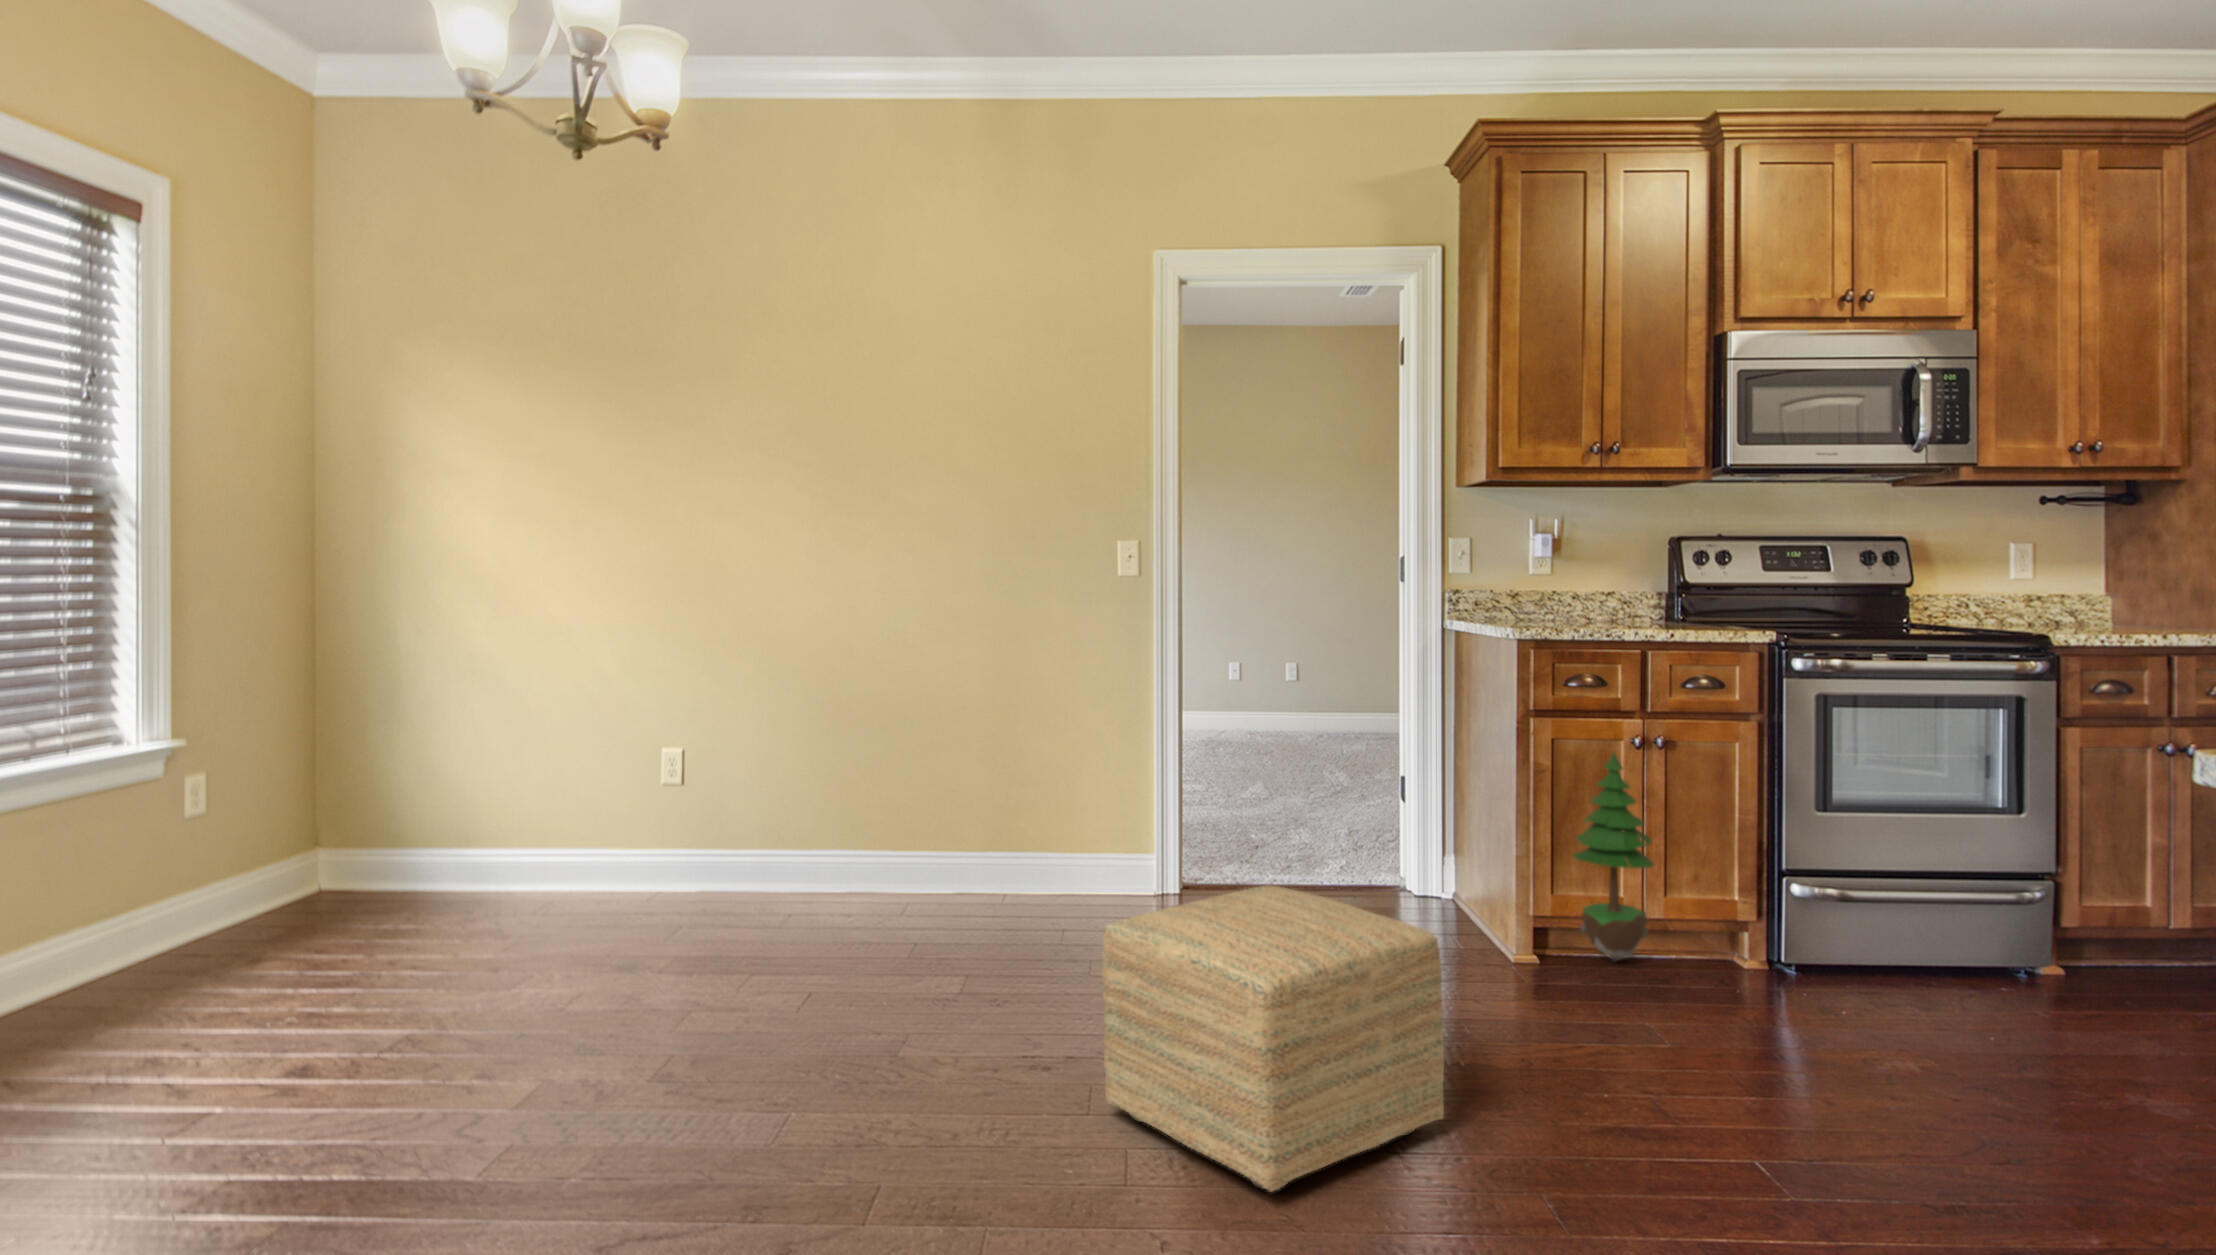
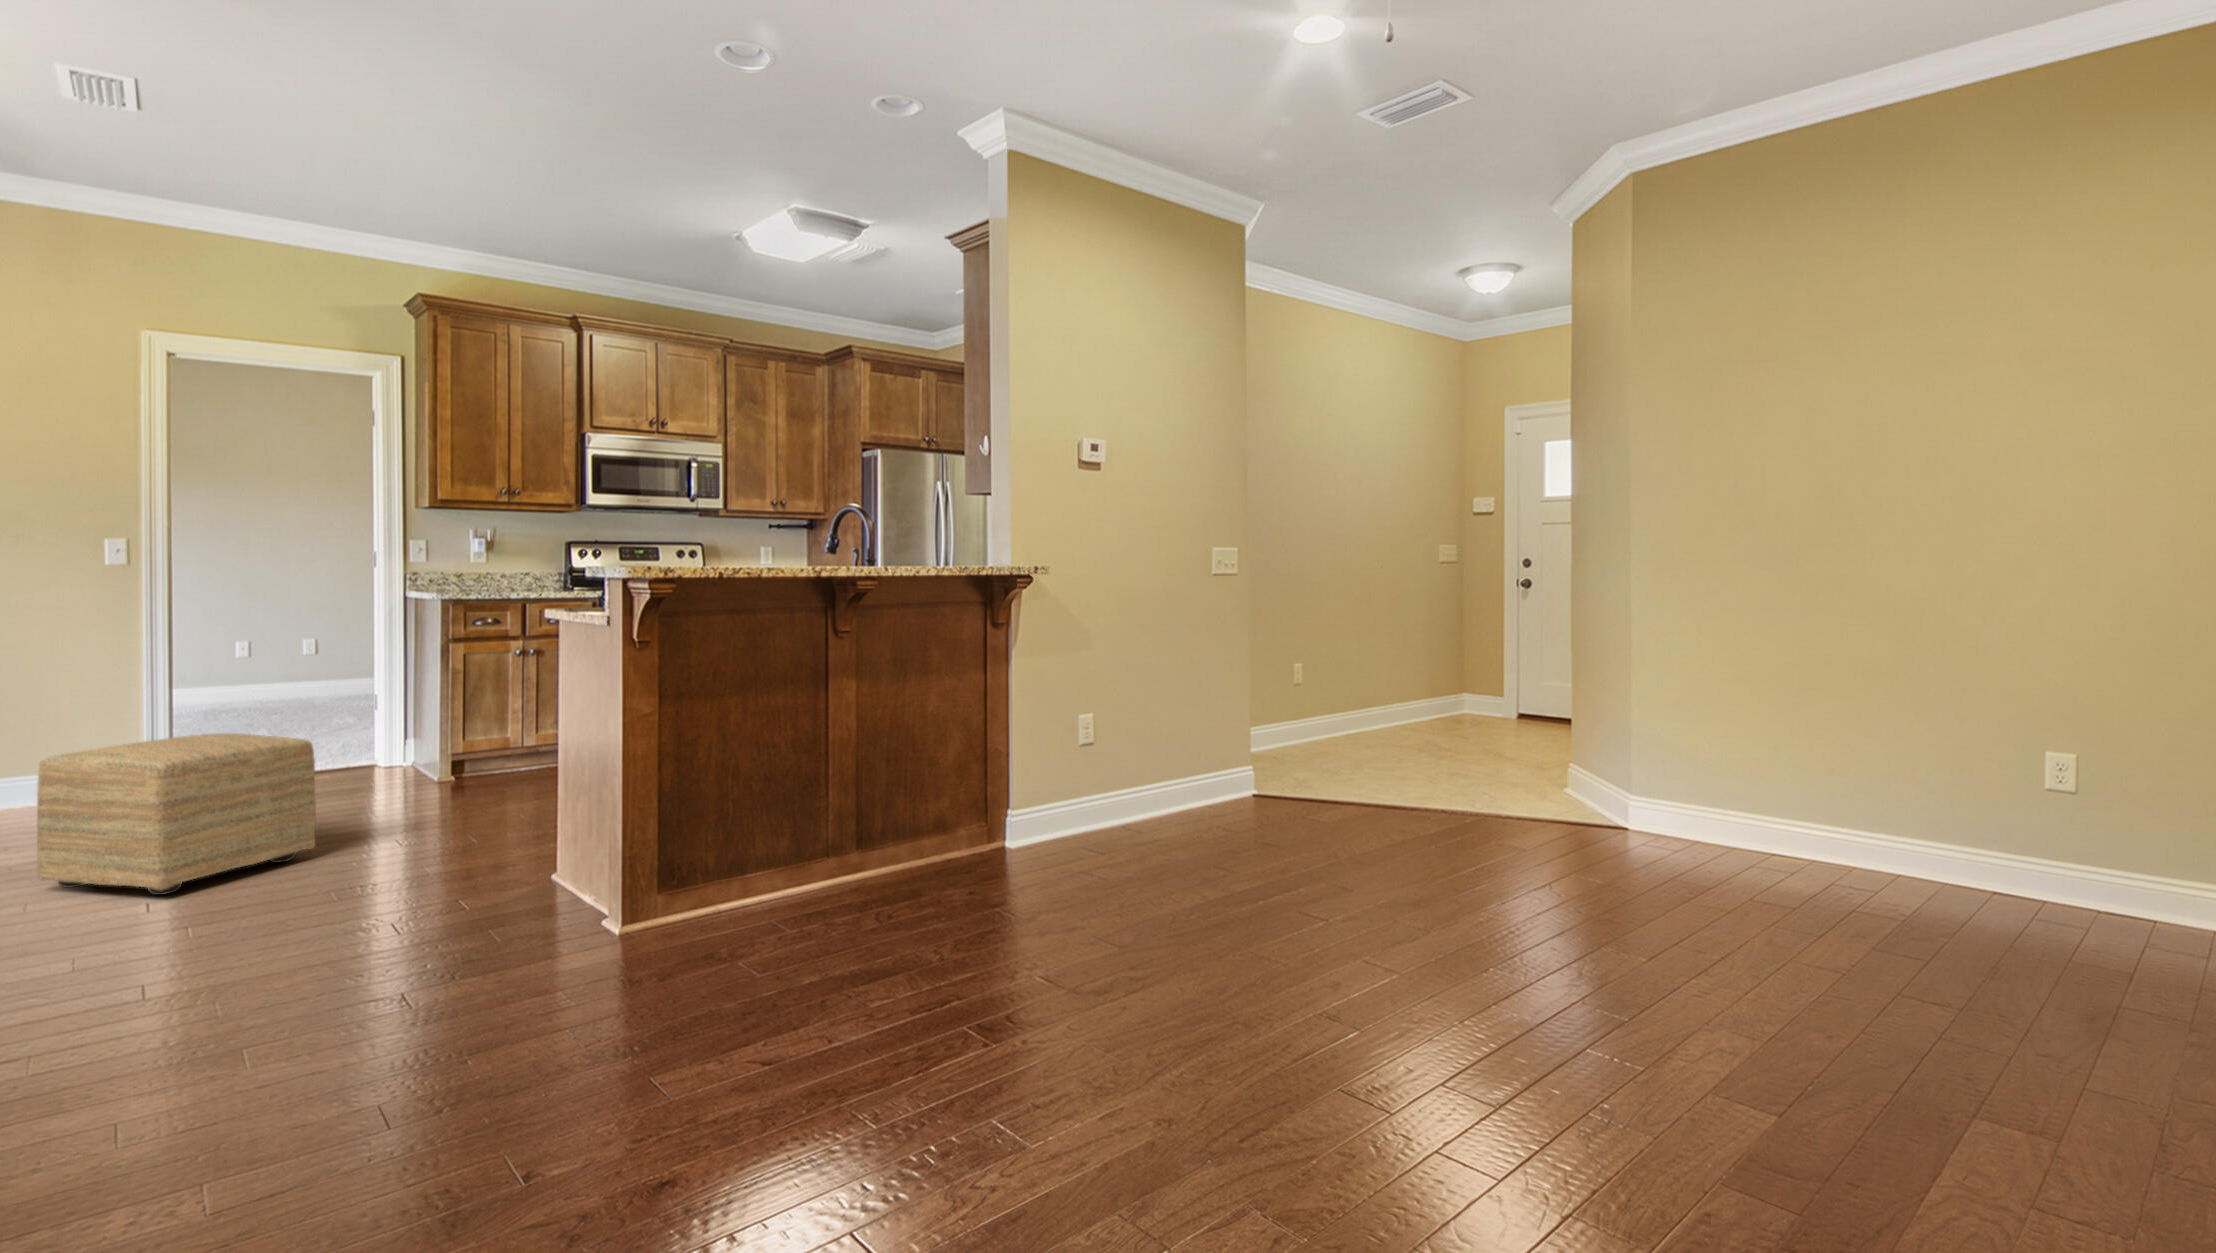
potted tree: present [1572,752,1653,961] -> none [469,659,521,784]

